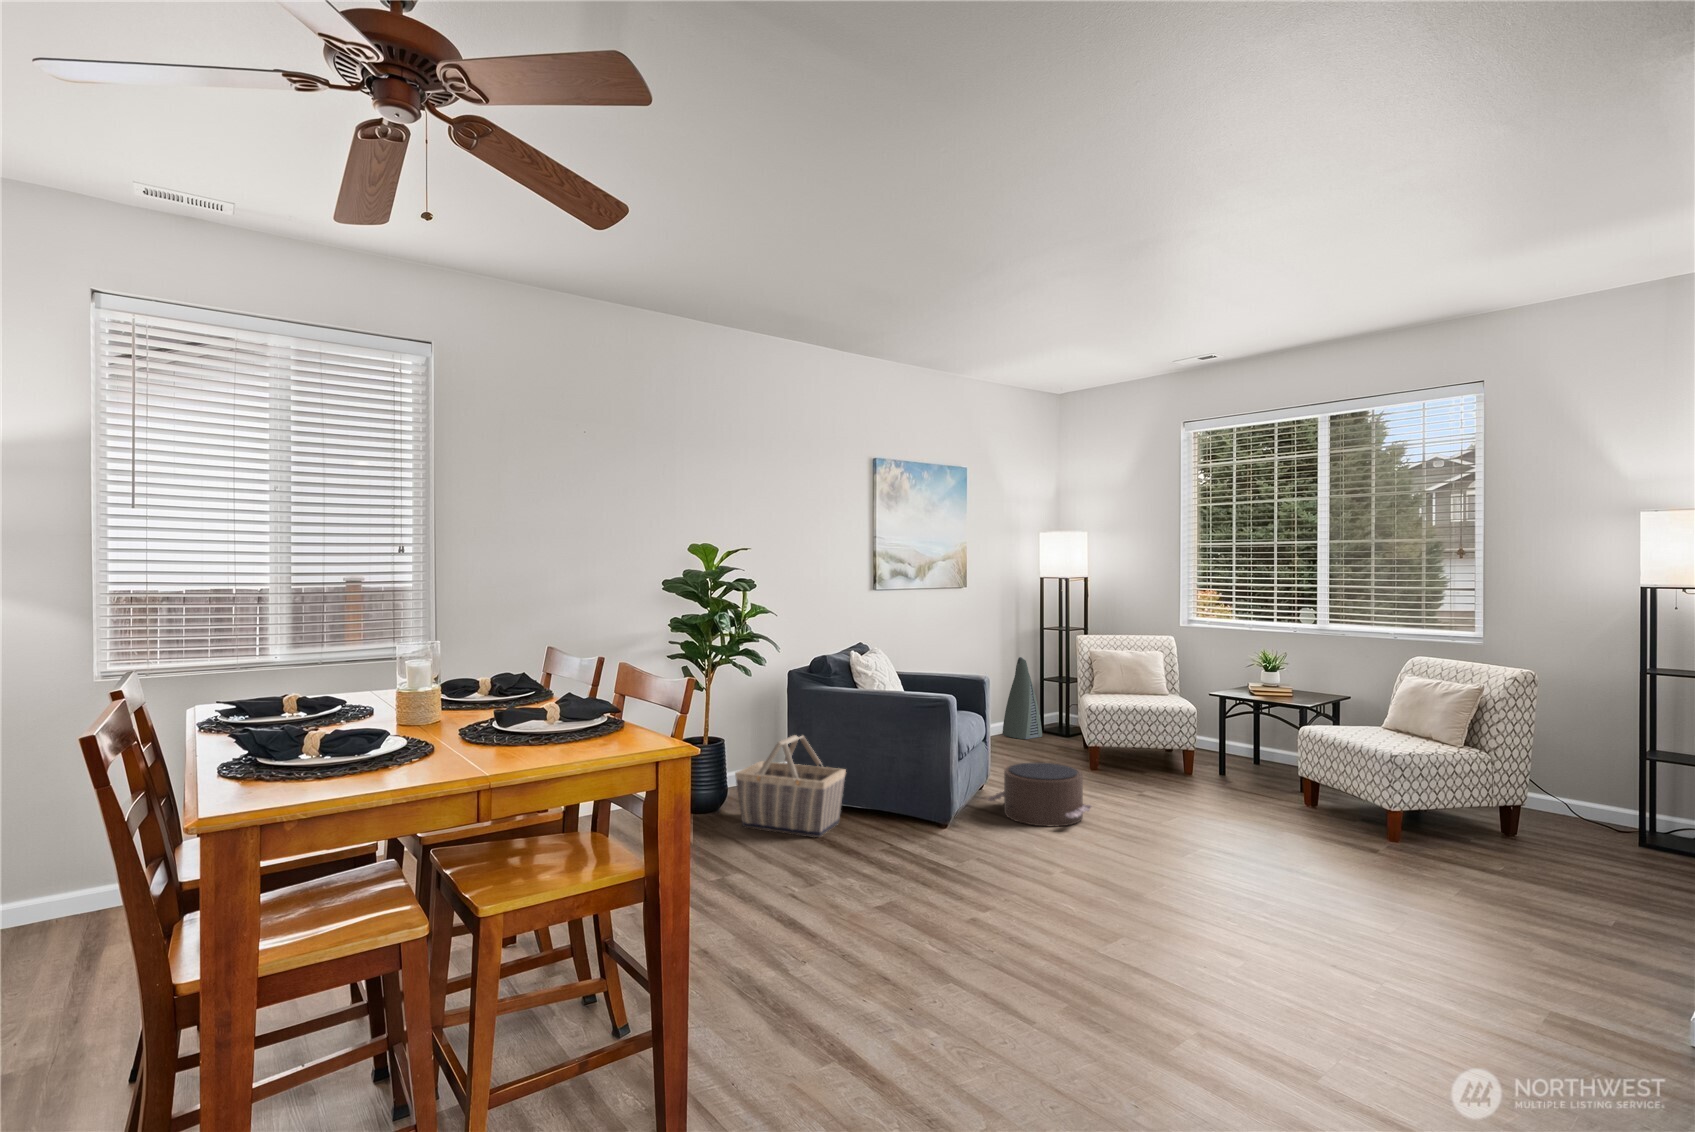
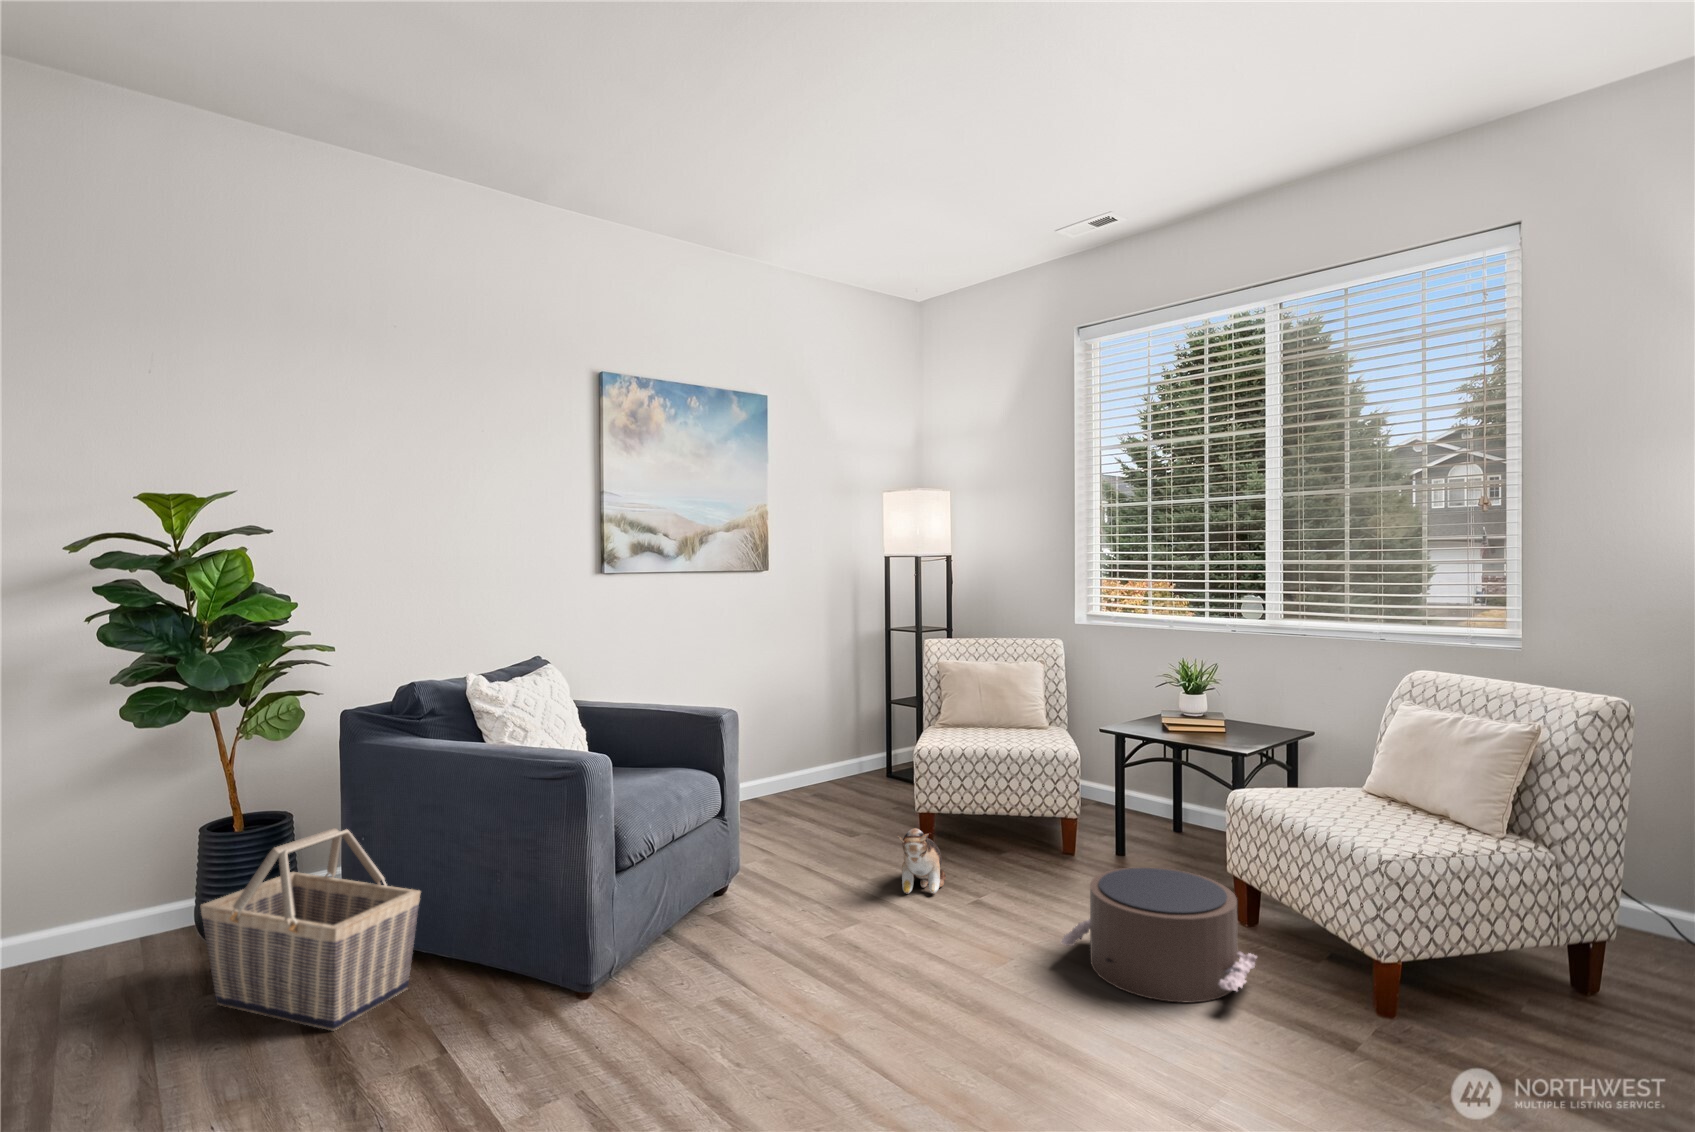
air purifier: present [1002,657,1042,739] -> none [827,671,882,792]
plush toy: none [1090,749,1116,790] -> present [897,828,946,894]
pouf: present [989,762,1091,827] -> present [1061,867,1257,1003]

